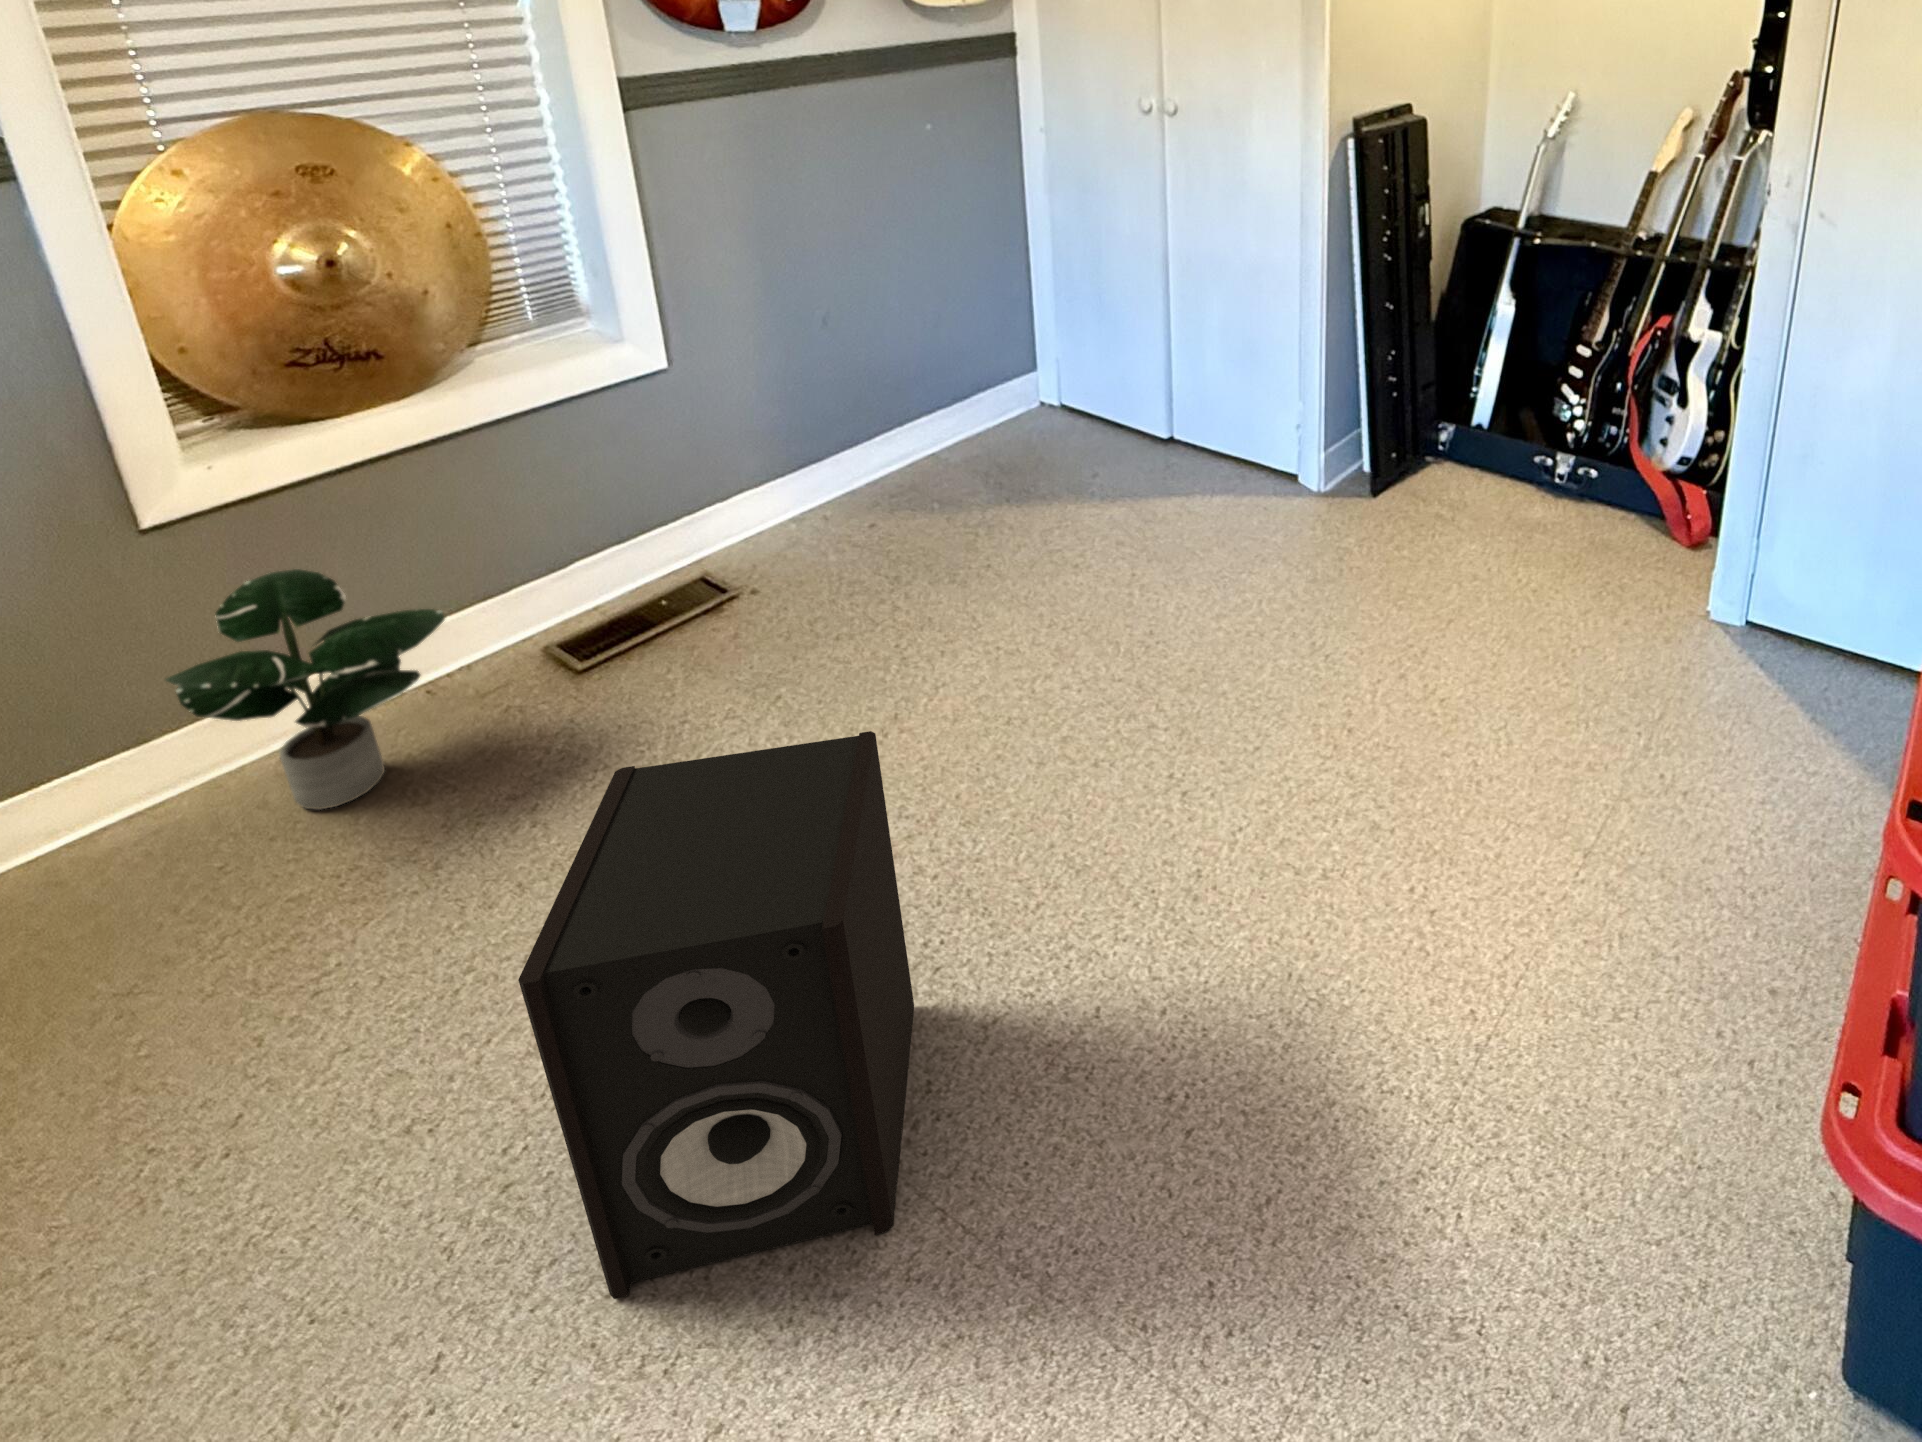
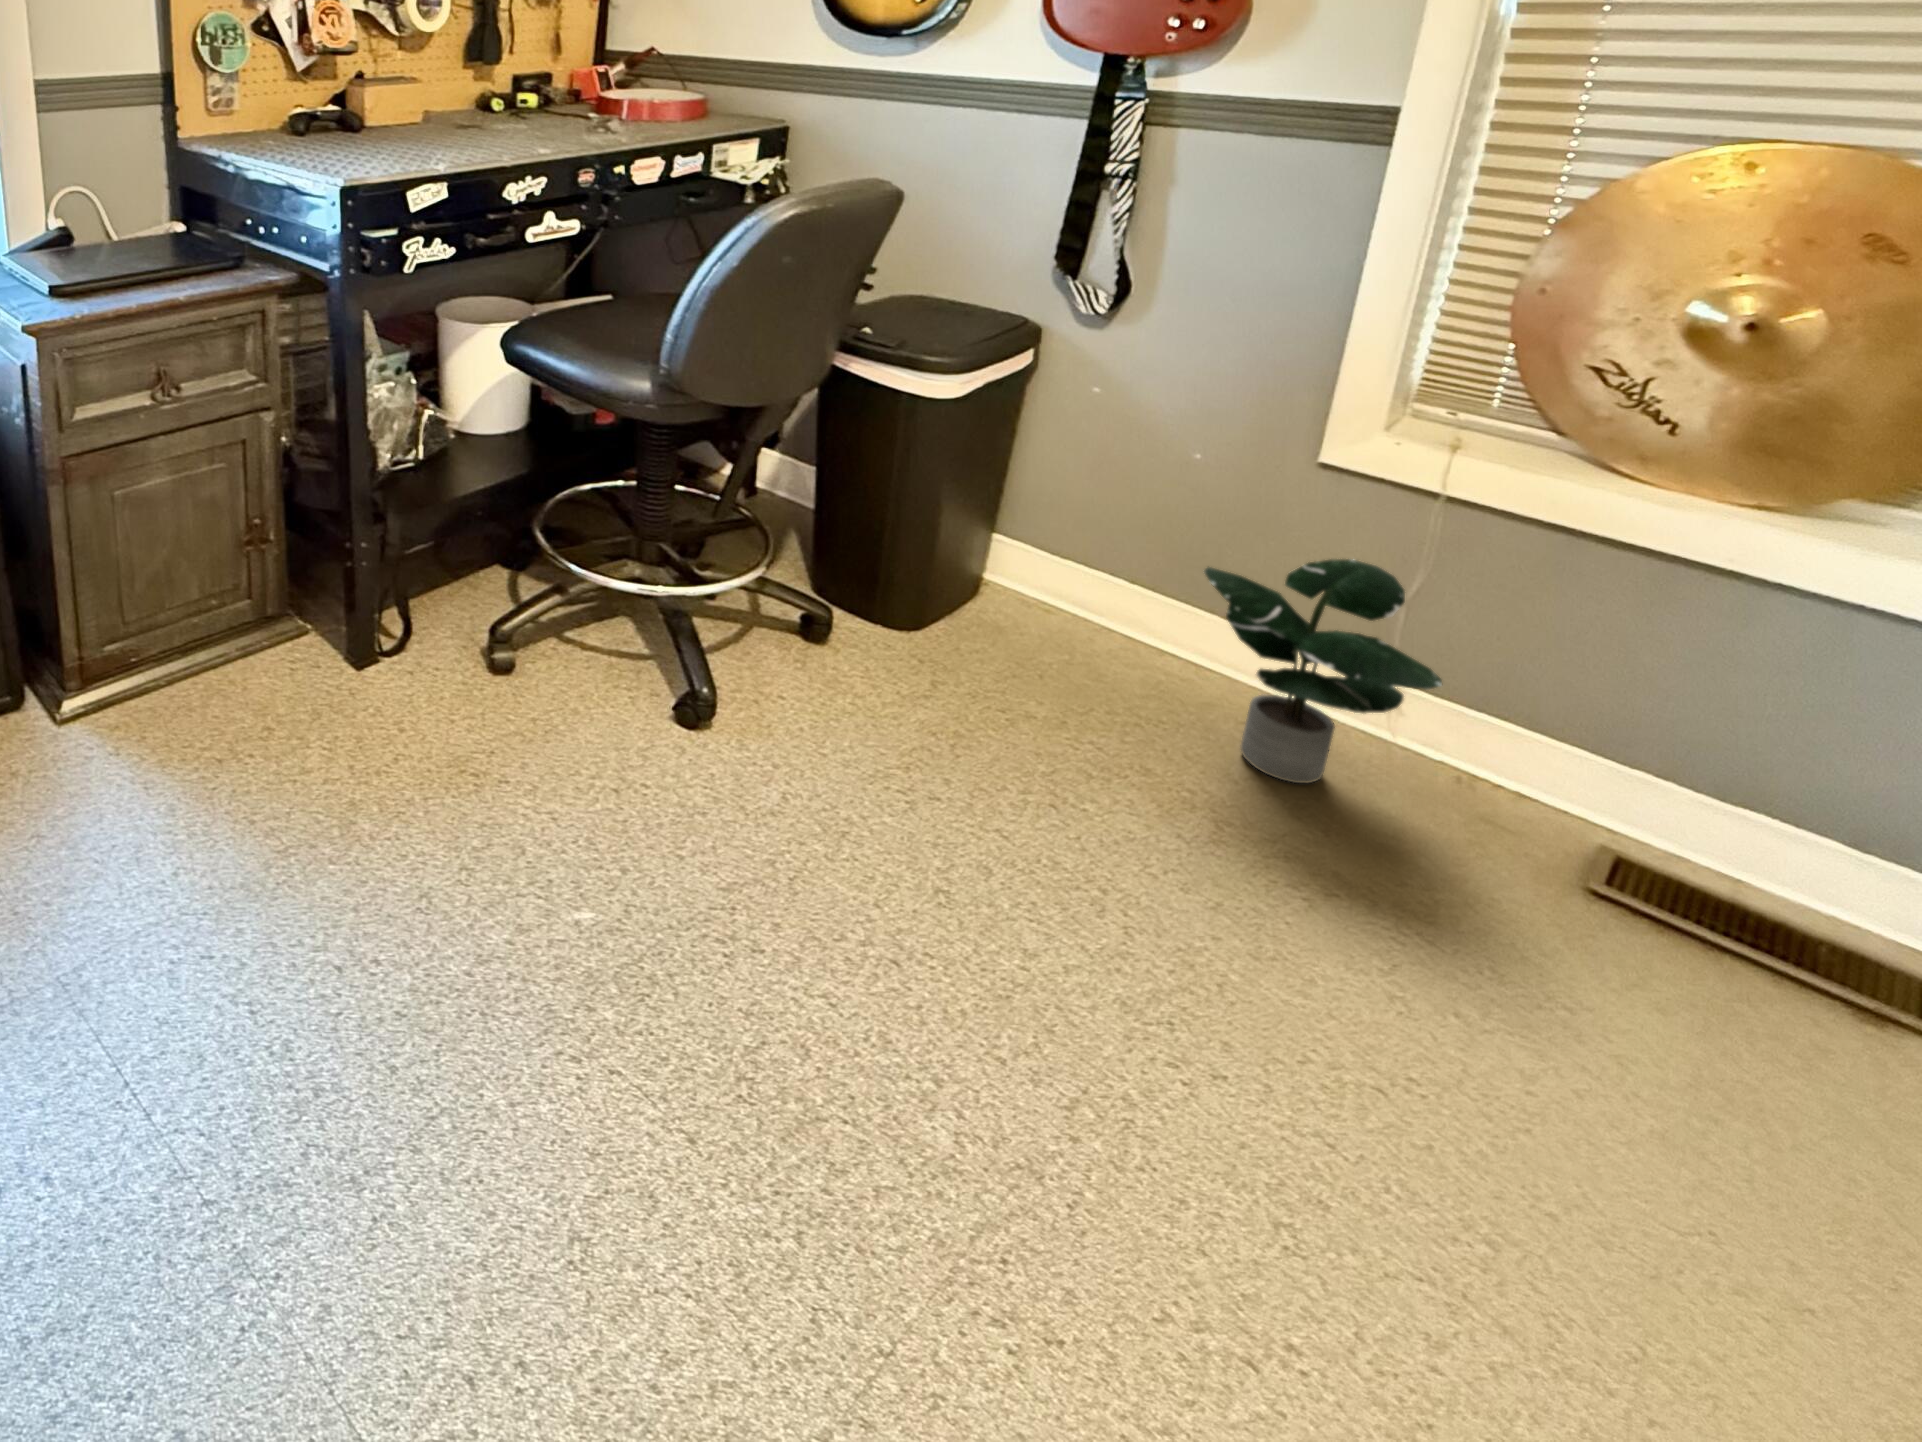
speaker: present [518,731,914,1299] -> none [801,727,1267,1321]

